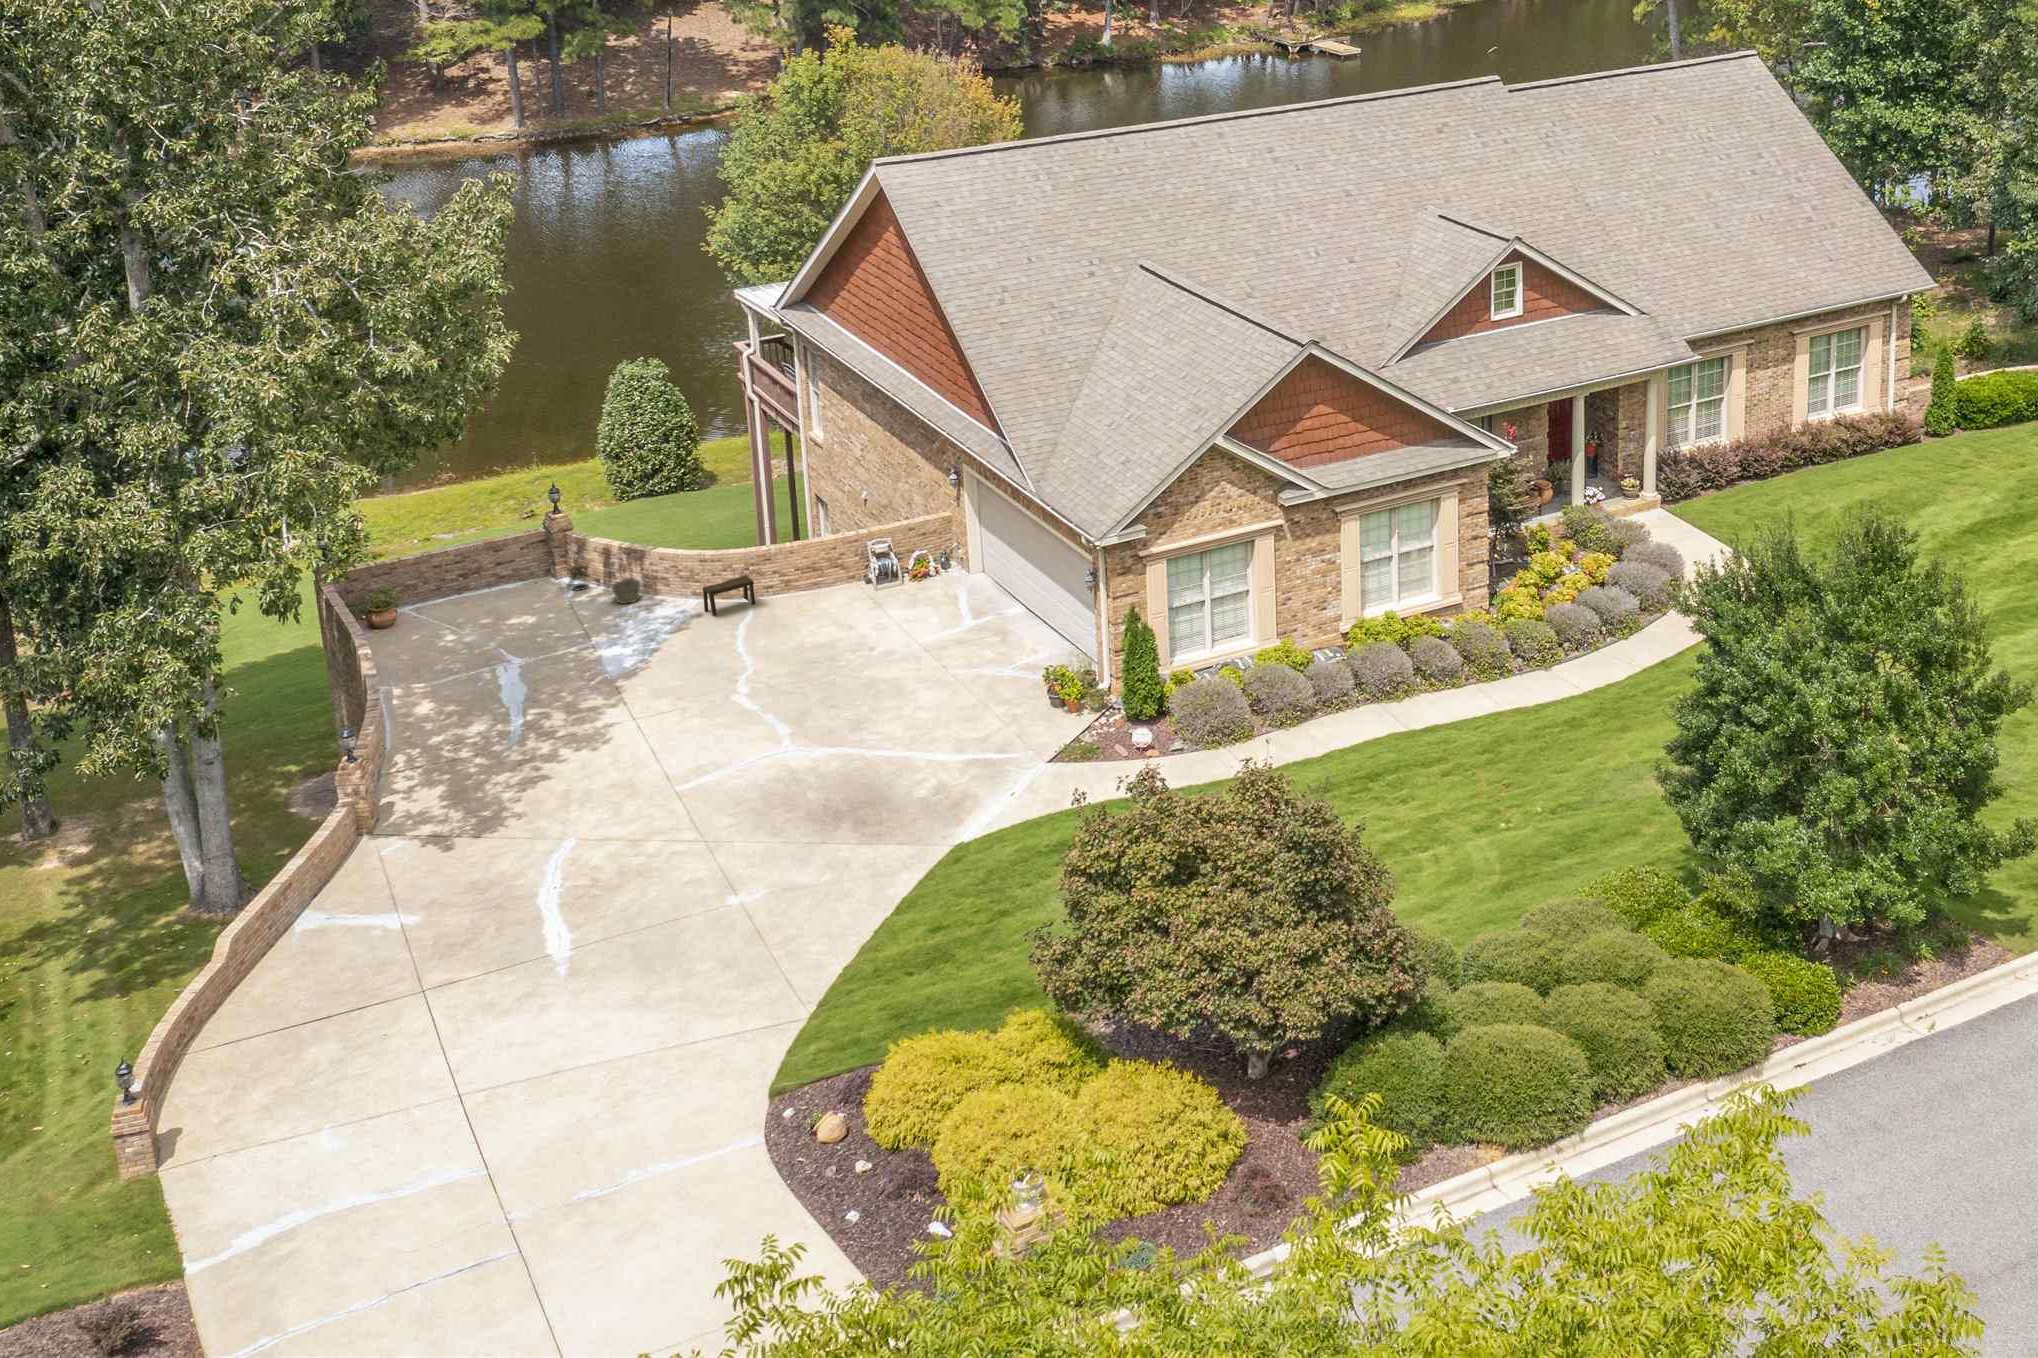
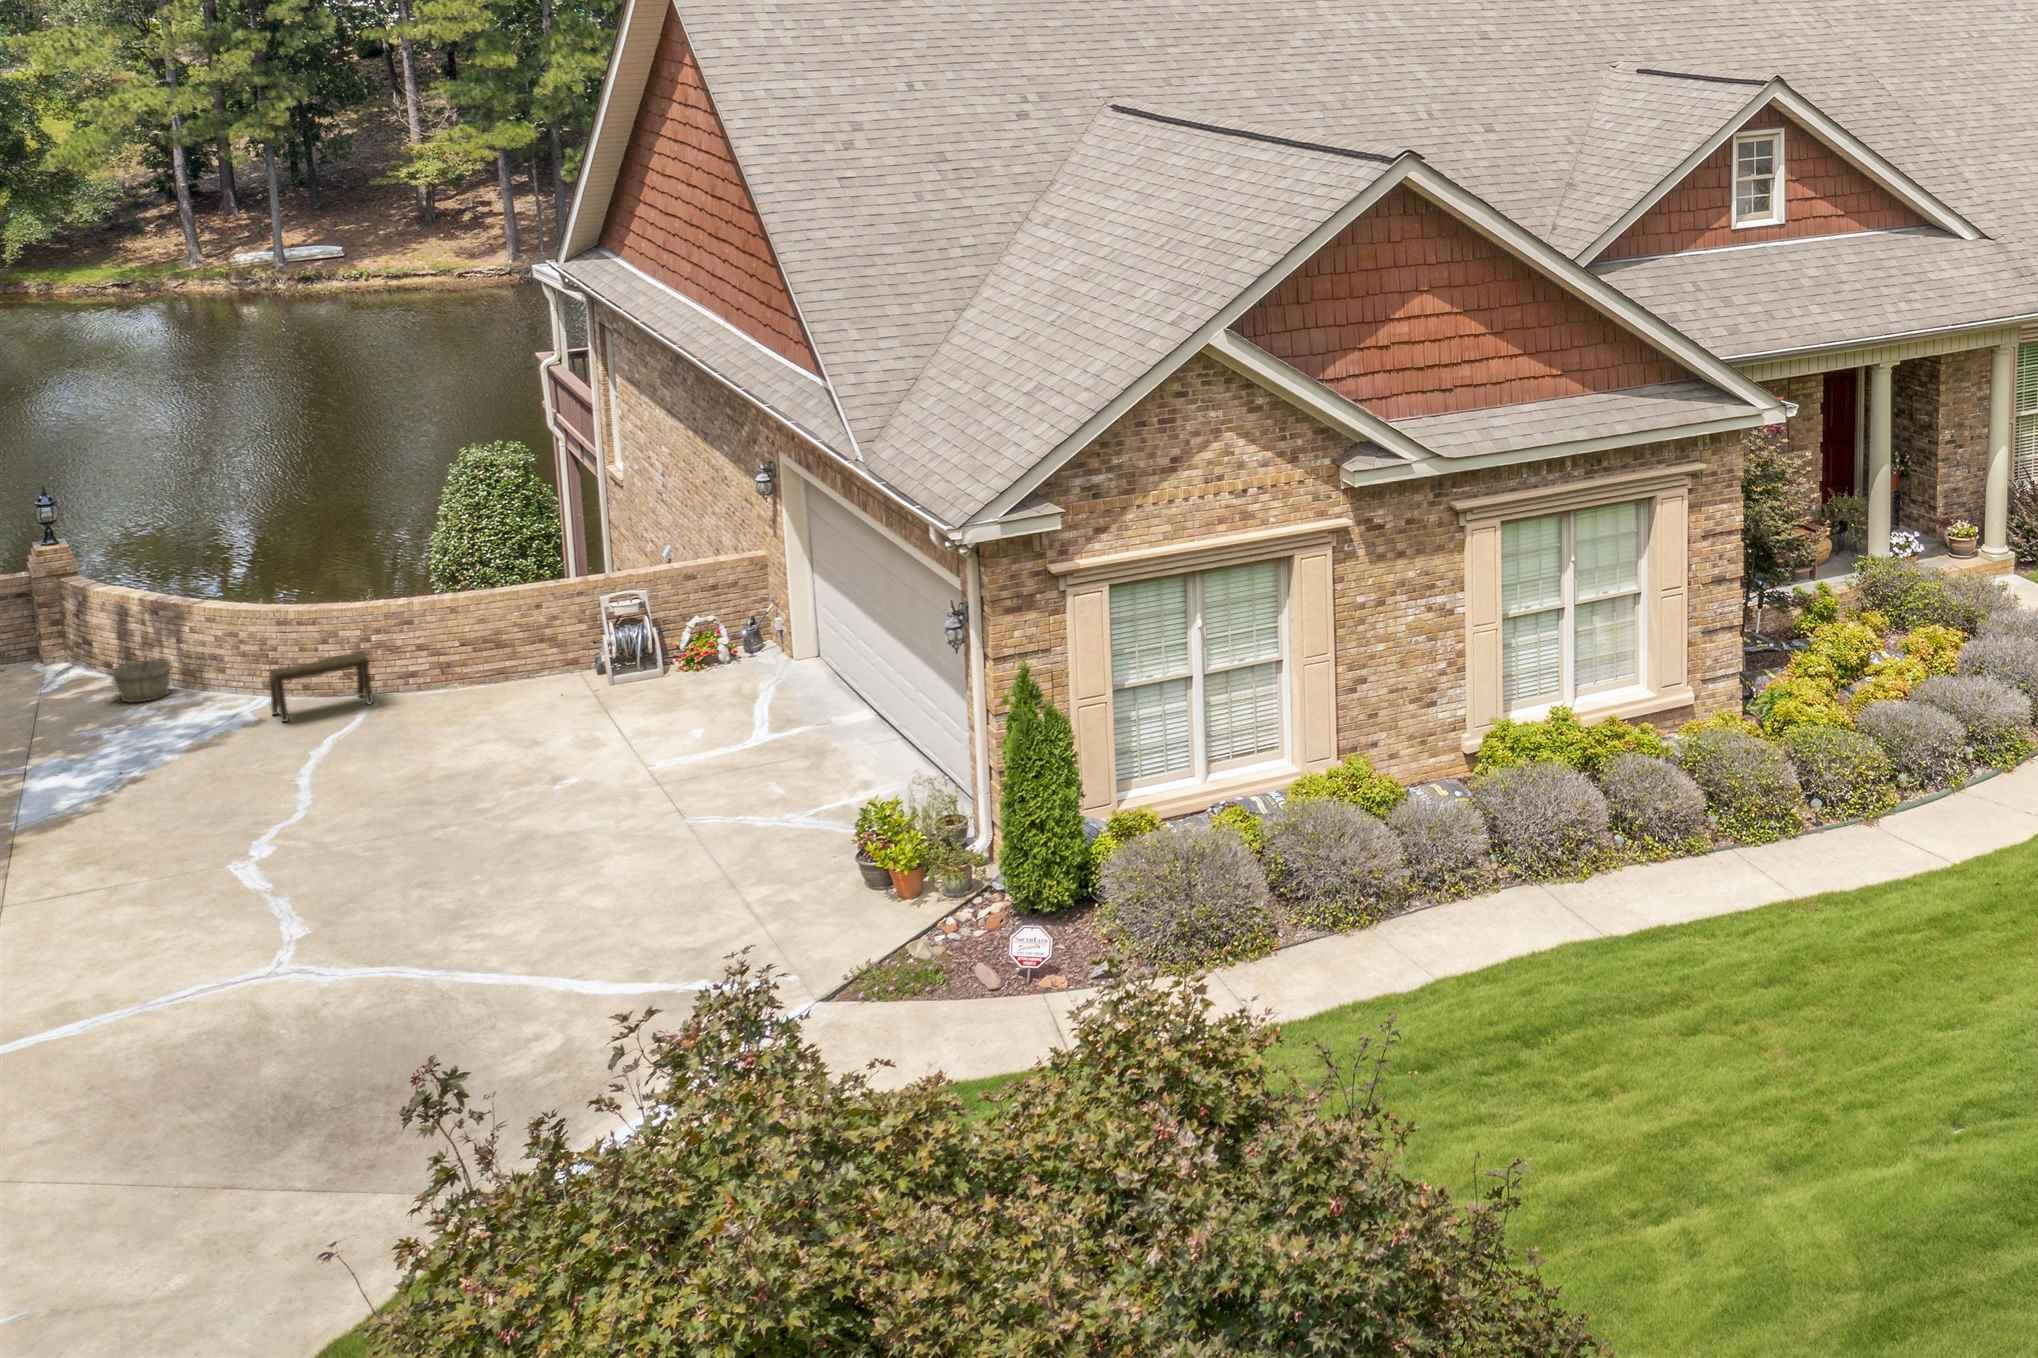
potted tree: present [567,558,589,590] -> none [42,620,95,682]

